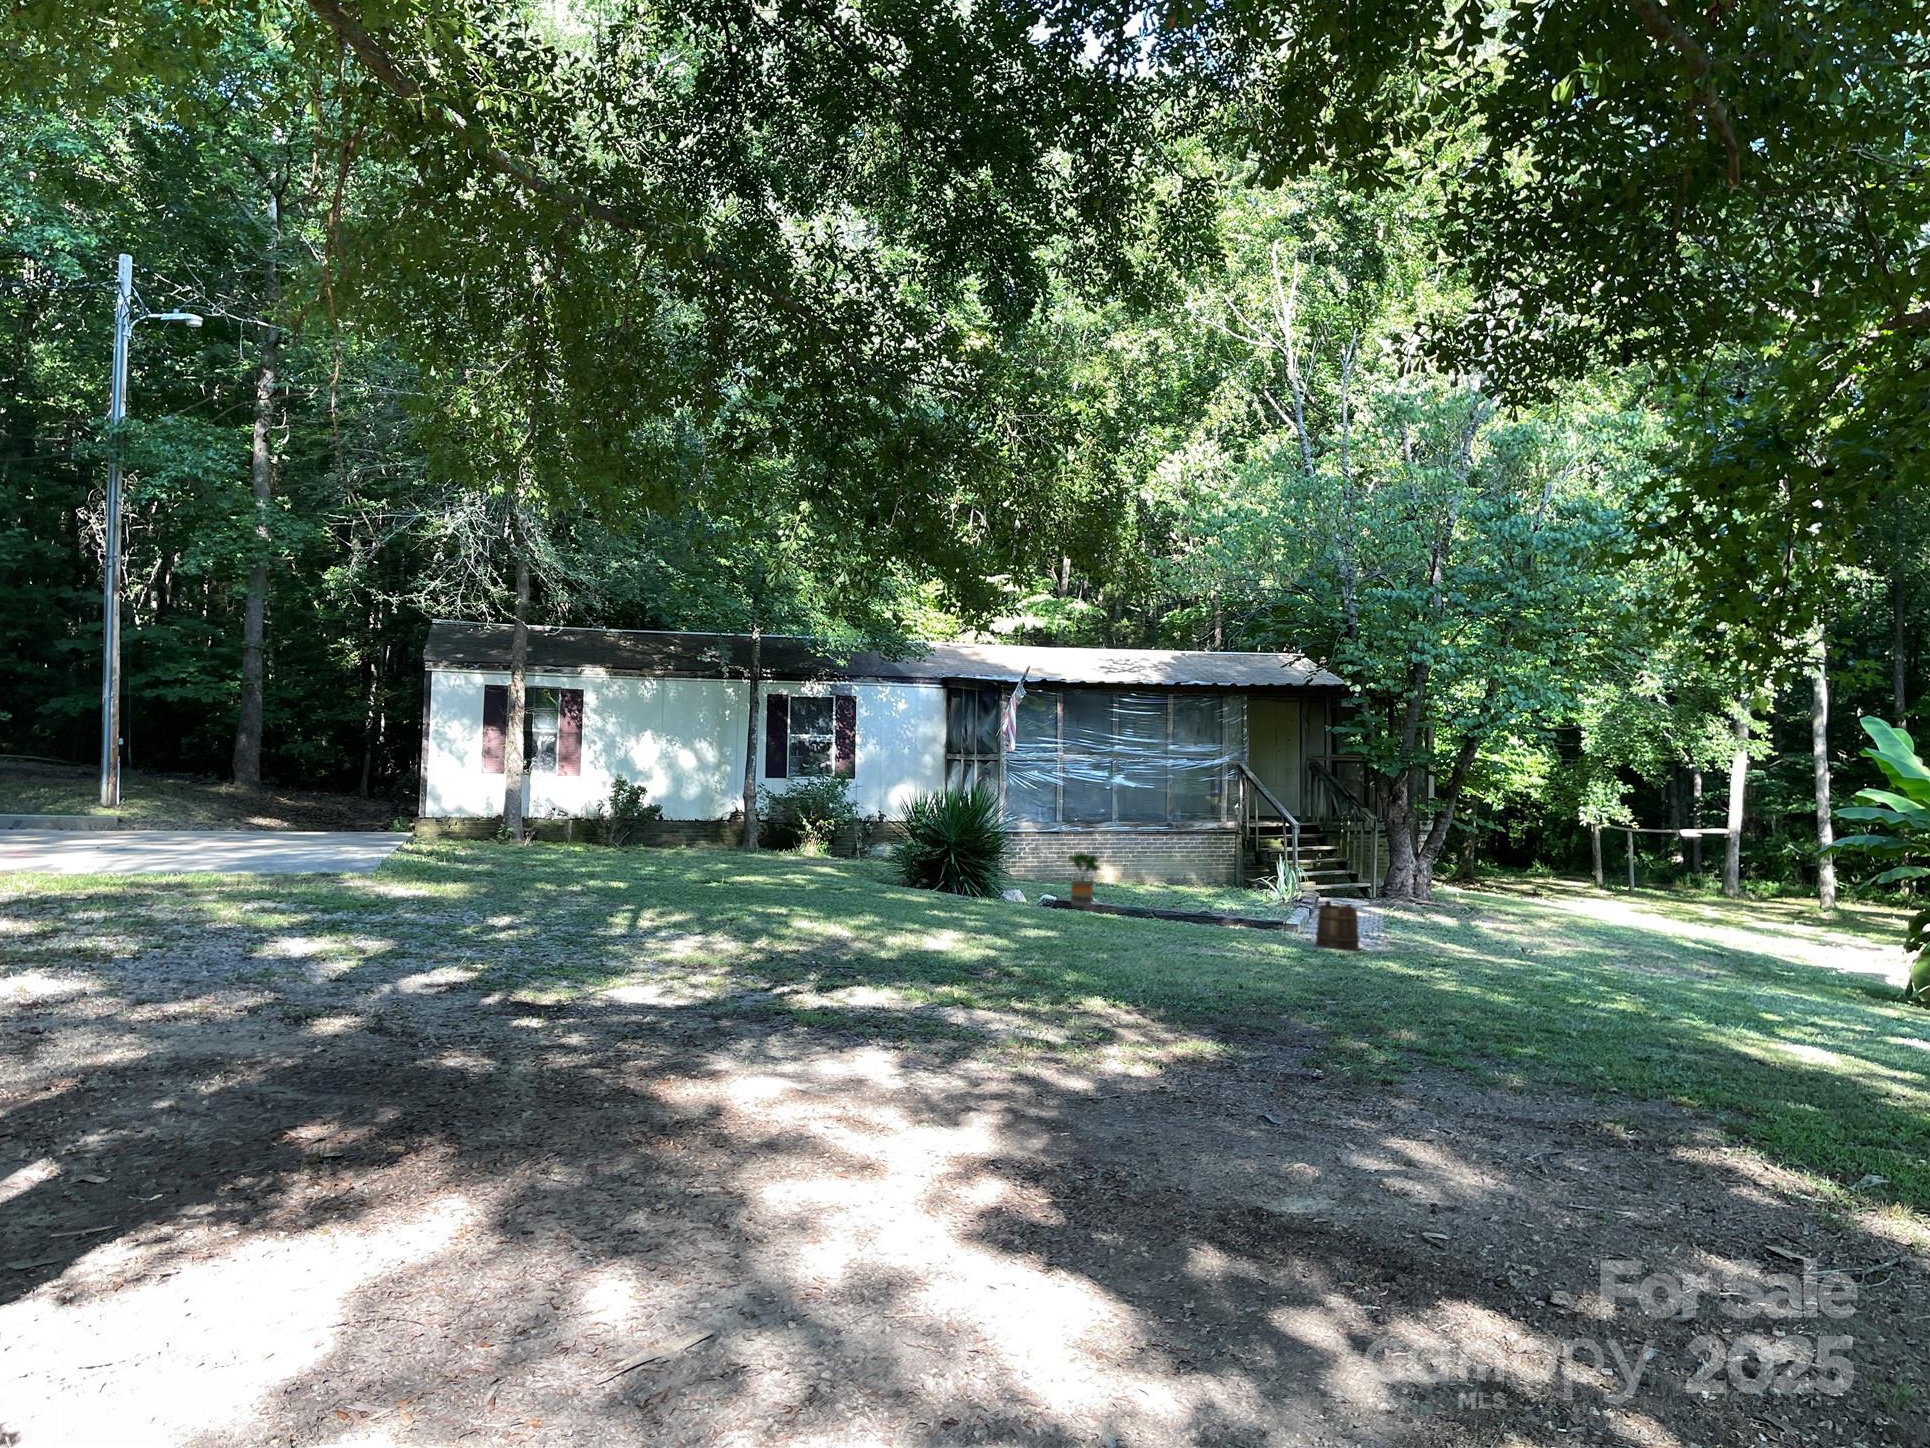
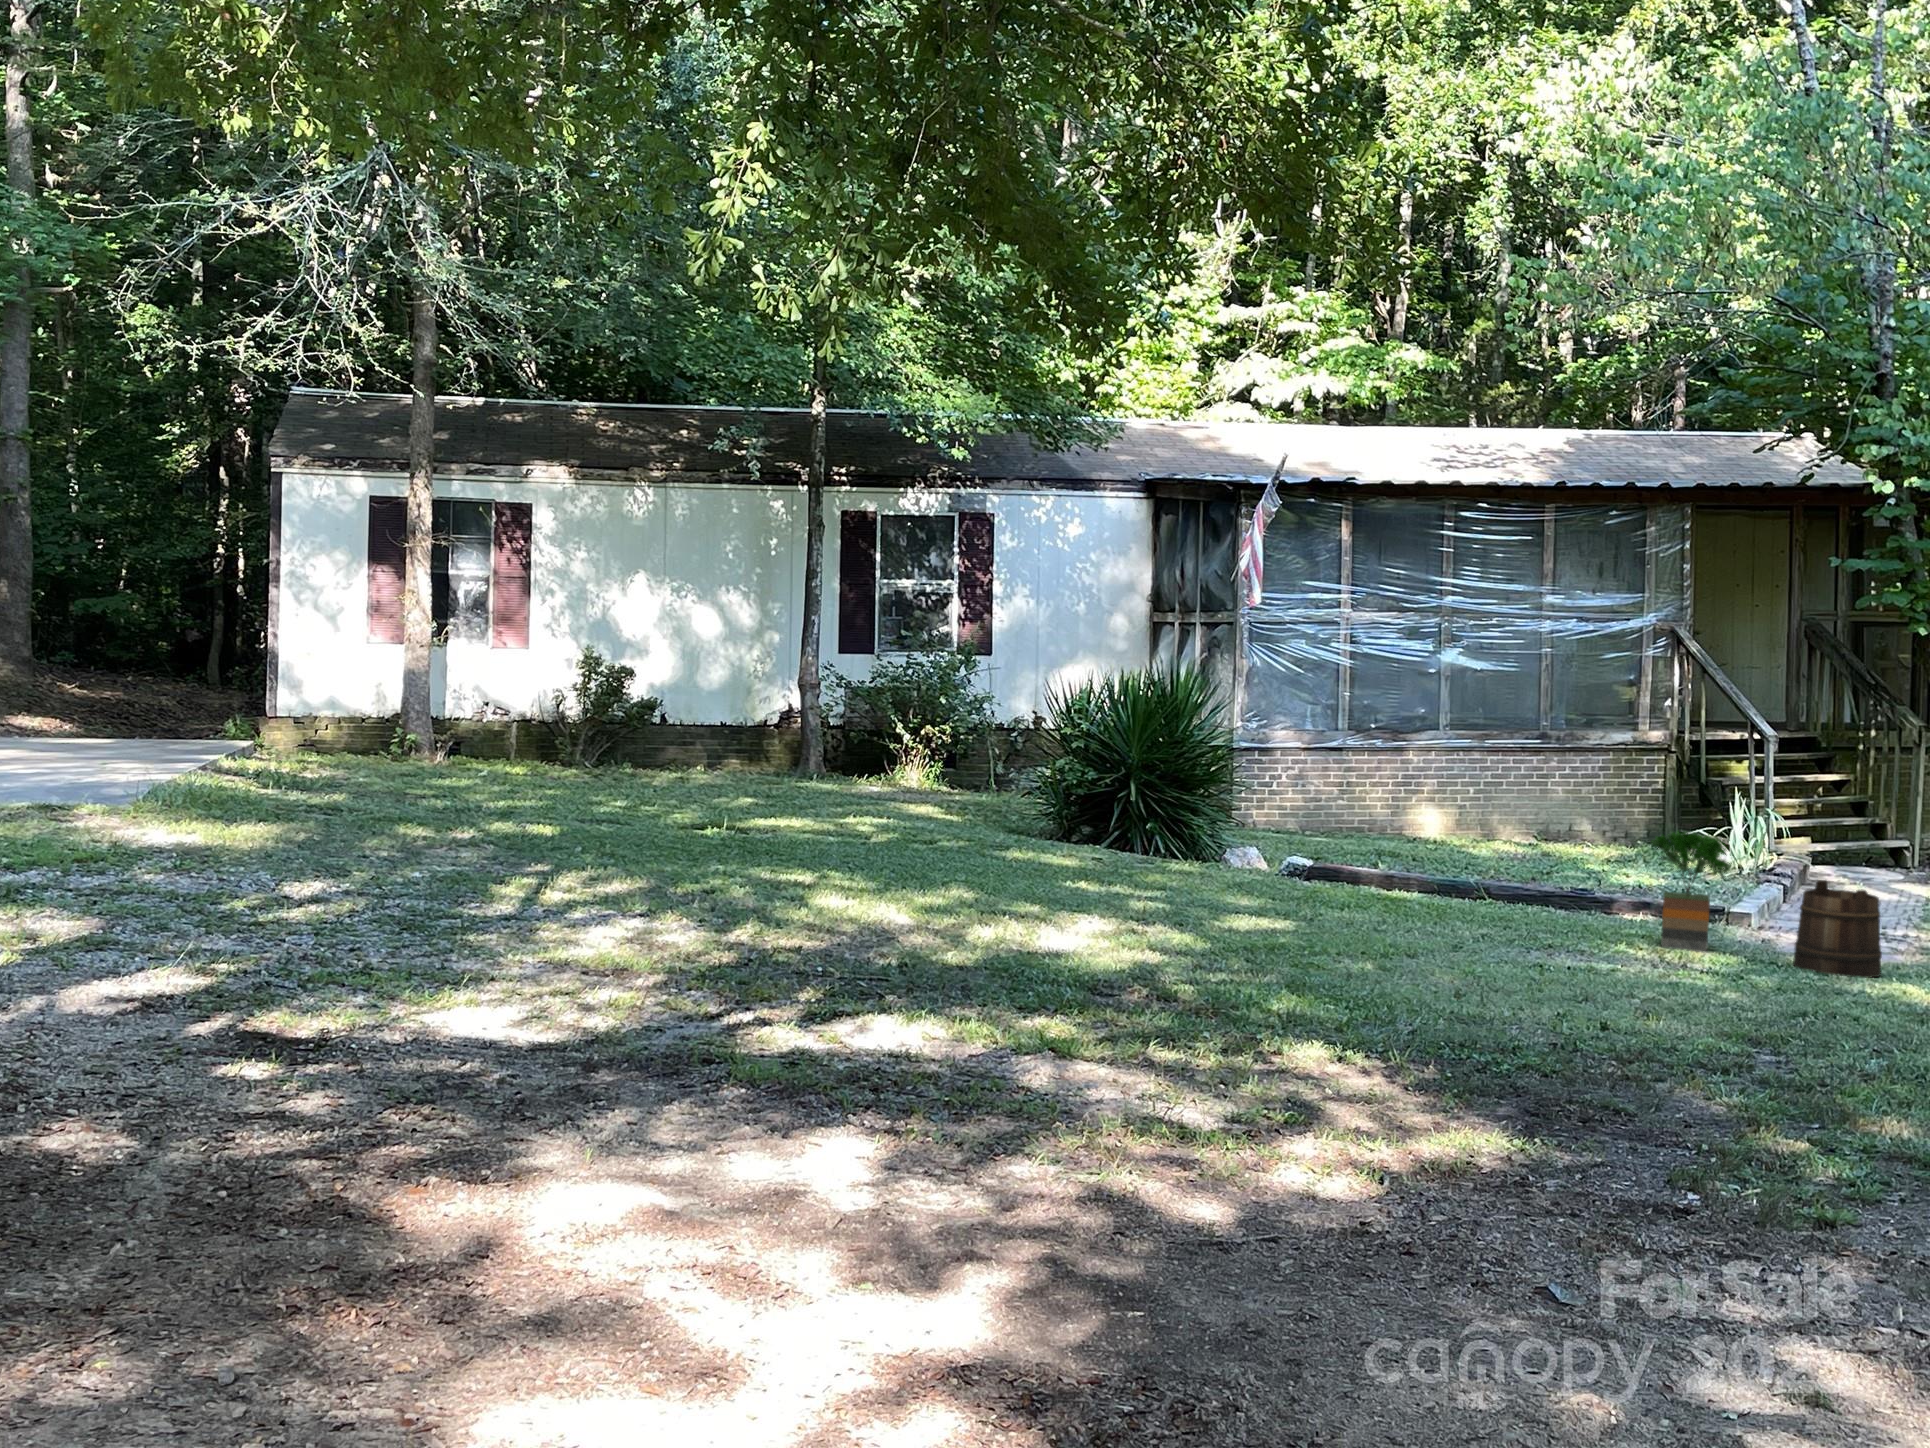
potted tree: present [1068,853,1100,907] -> present [1653,832,1732,953]

